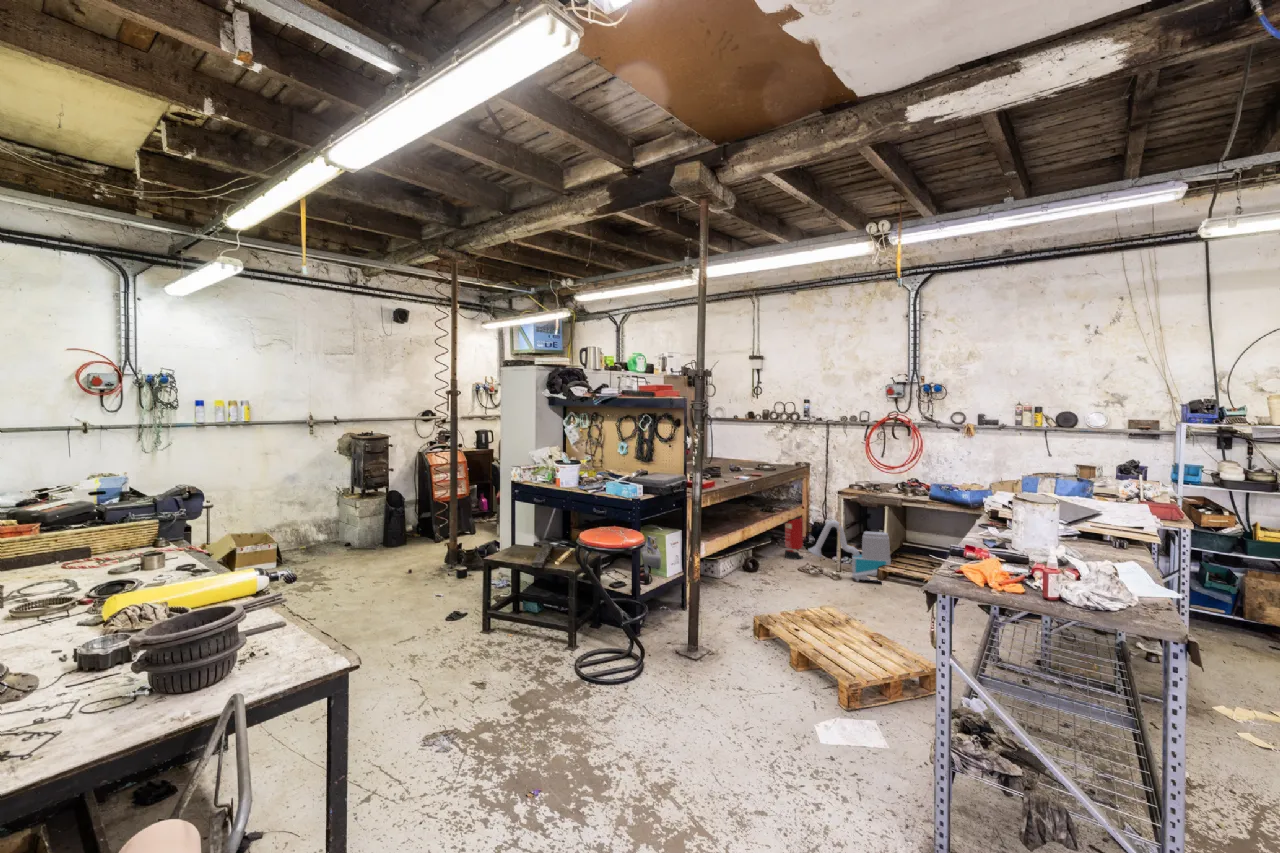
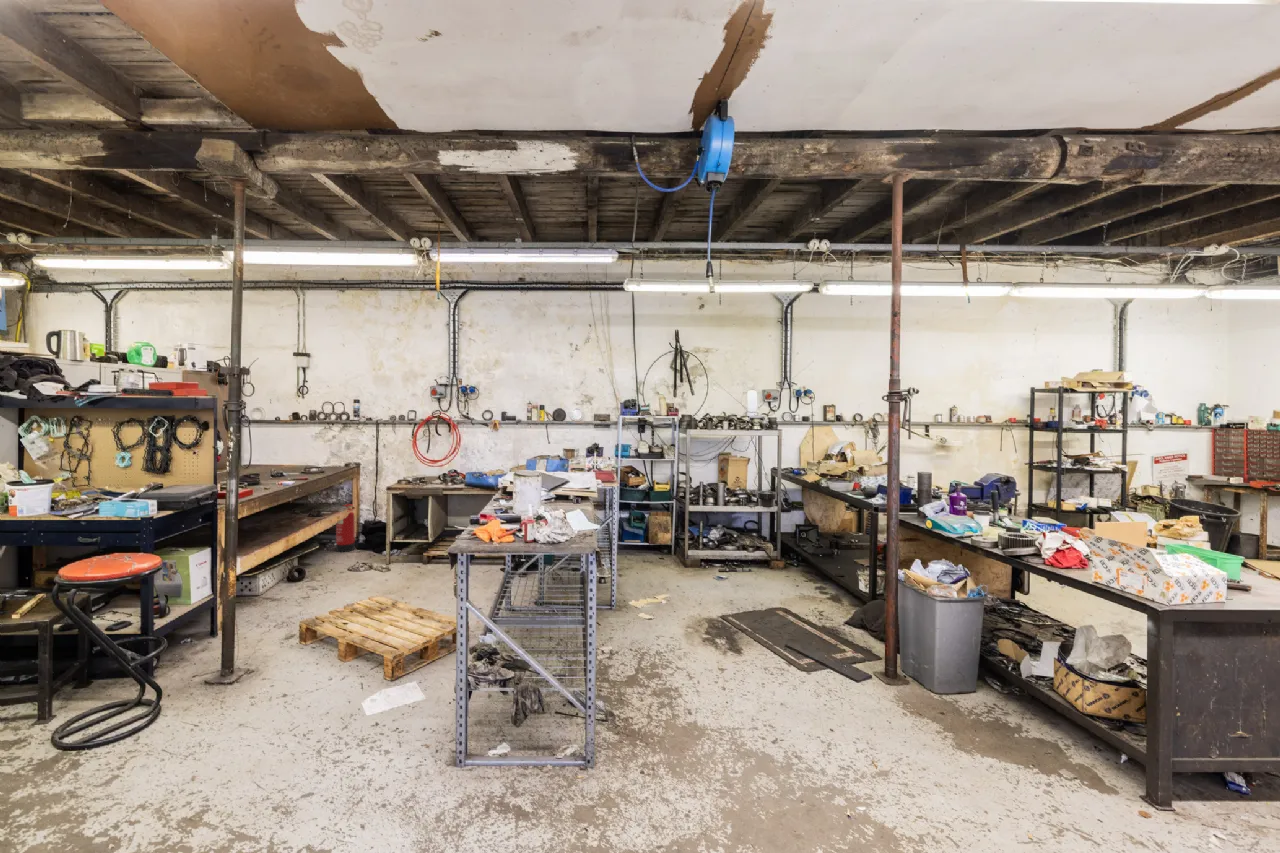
vacuum cleaner: present [808,521,891,582] -> none [360,513,434,563]

